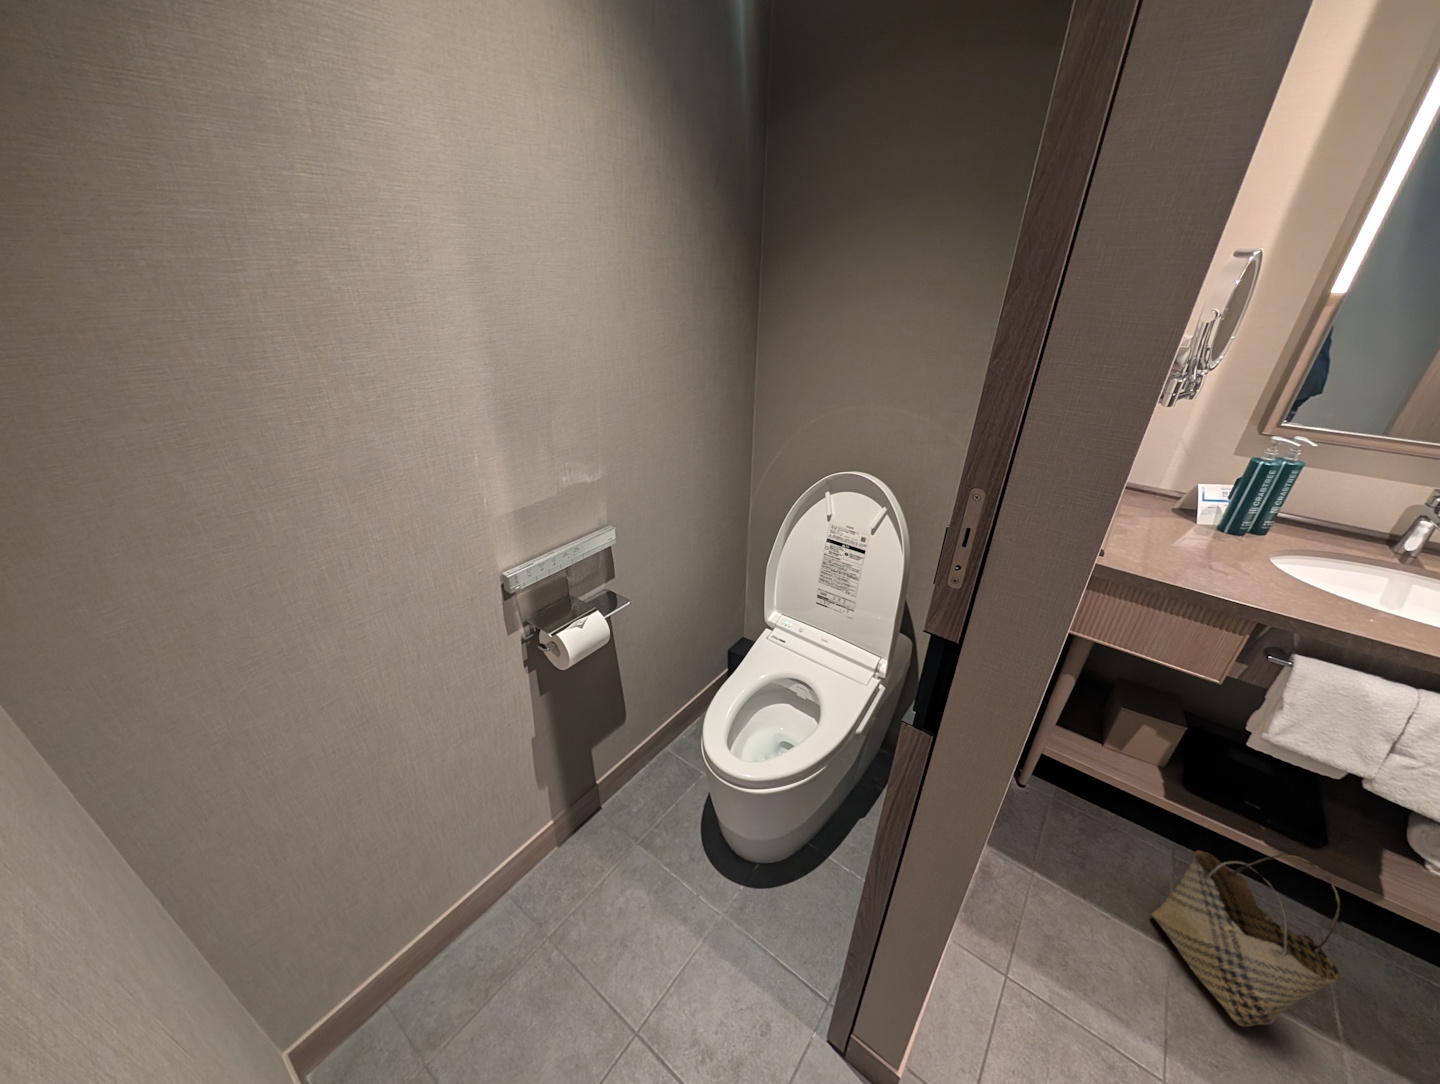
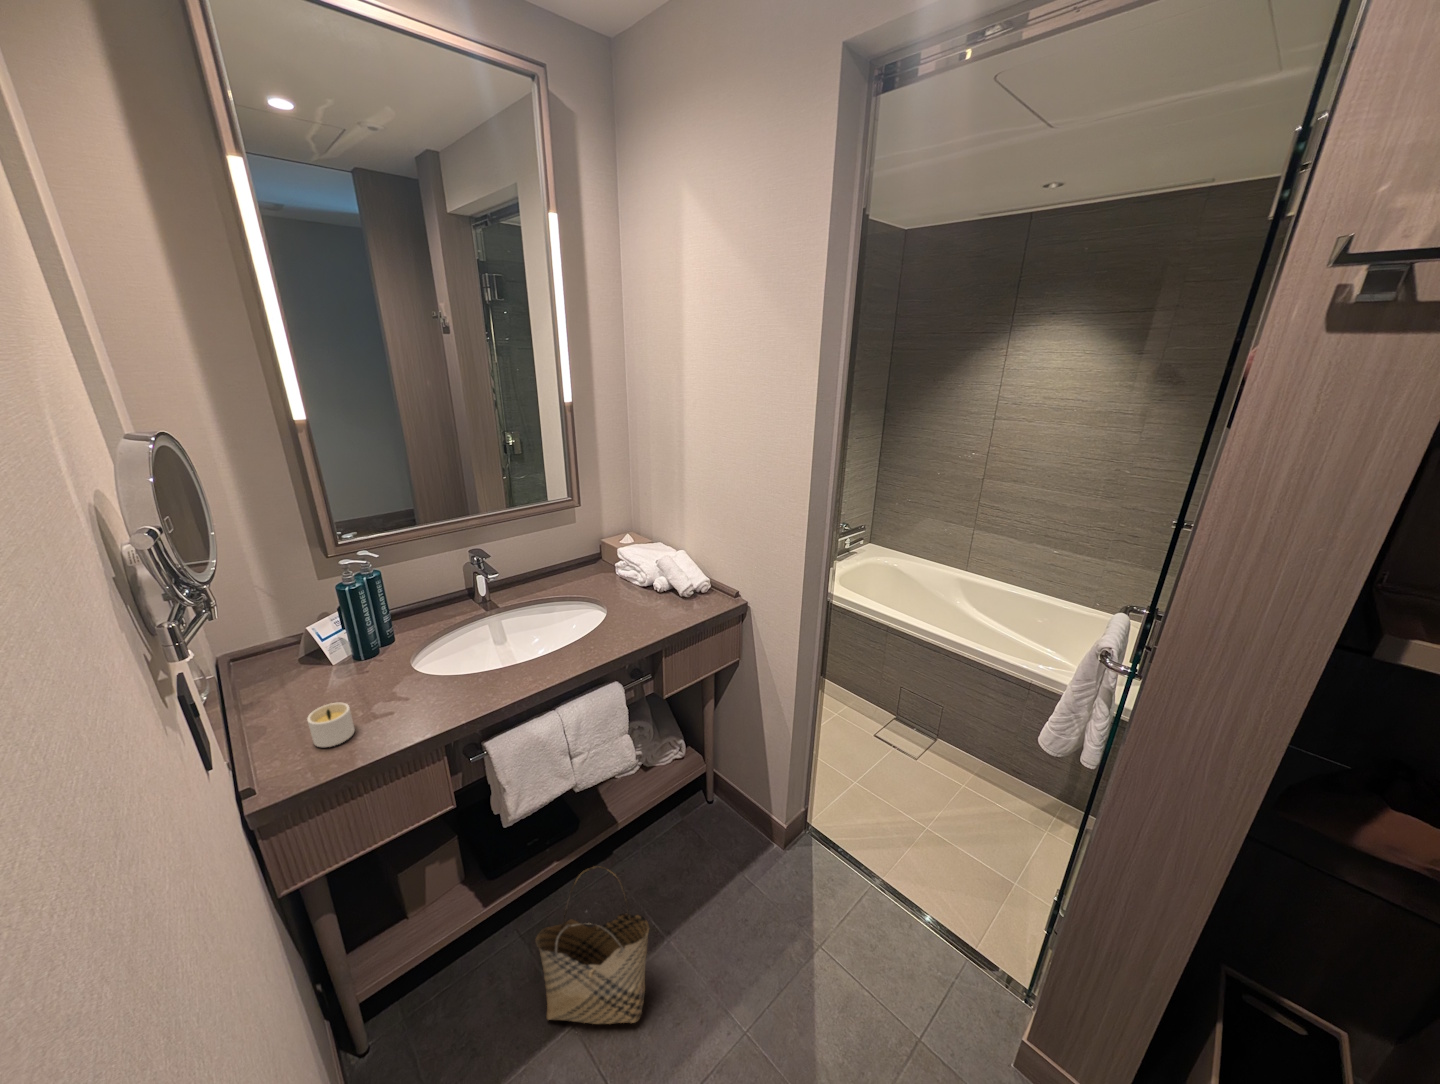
candle: none [1153,532,1201,566] -> present [307,703,355,747]

